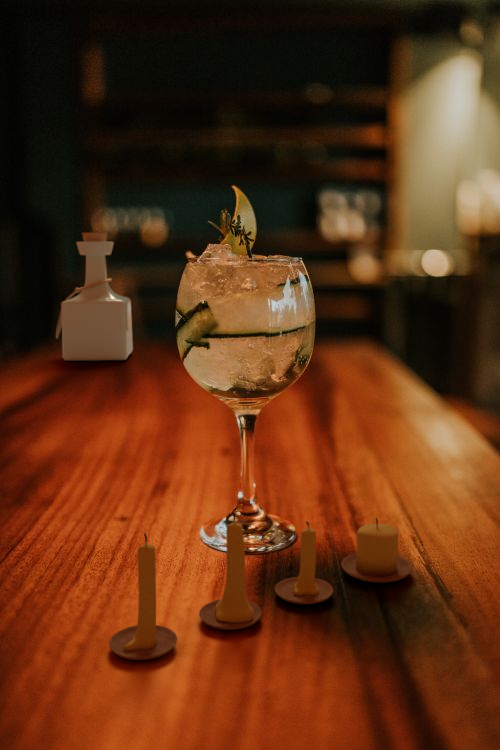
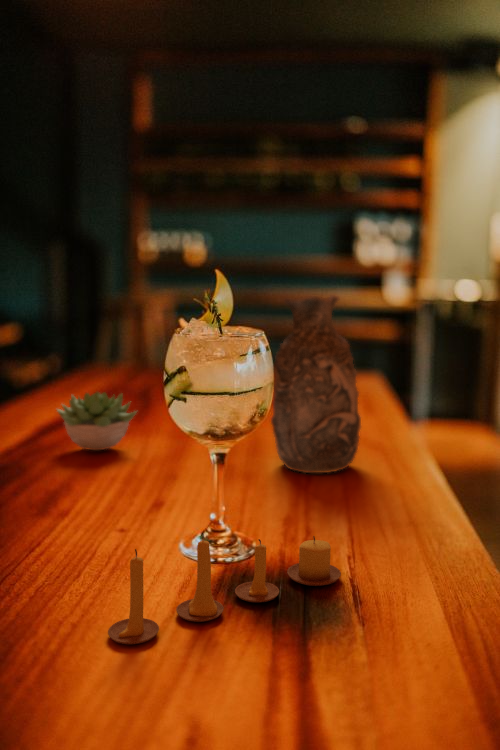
decorative vase: none [307,222,420,445] -> present [271,295,361,473]
bottle: present [56,233,133,361] -> none [66,290,131,397]
succulent plant: none [43,349,143,419] -> present [57,392,136,450]

